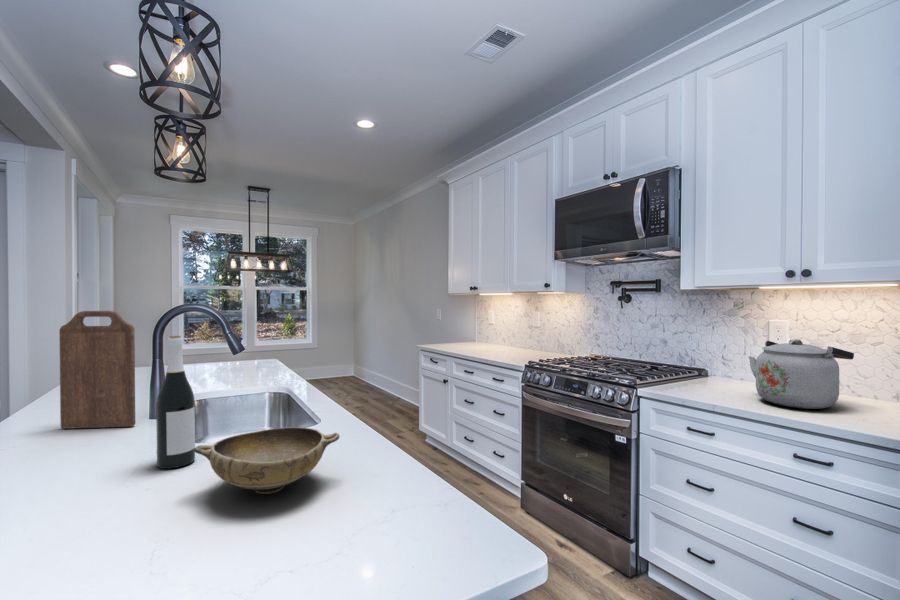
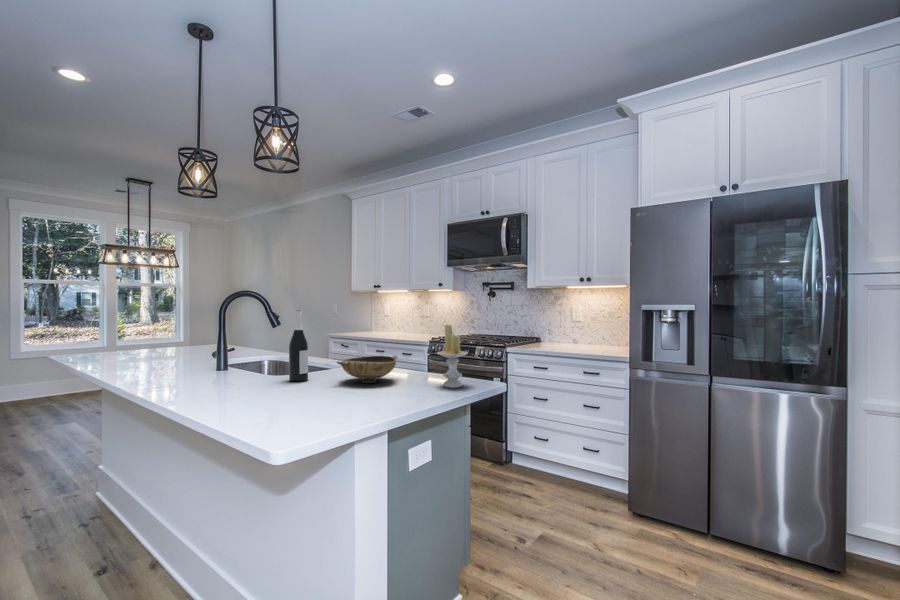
cutting board: present [59,311,135,429] -> none [175,298,227,376]
kettle: present [749,339,854,409] -> none [564,315,611,351]
candle: none [369,384,448,555] -> present [437,324,468,388]

